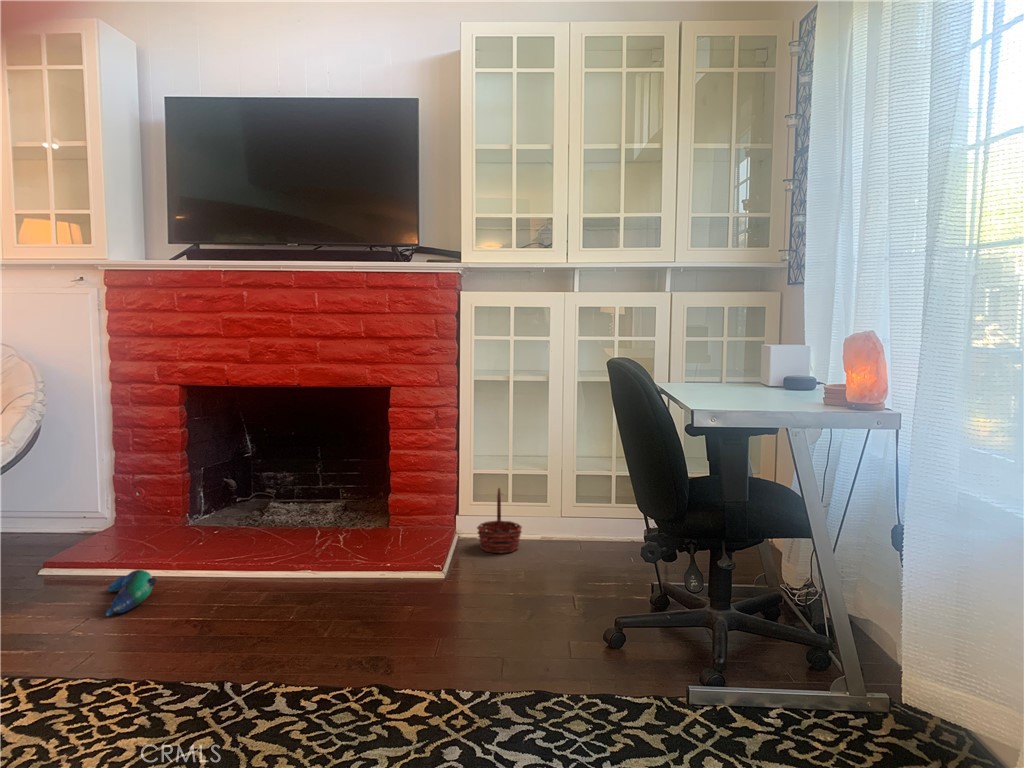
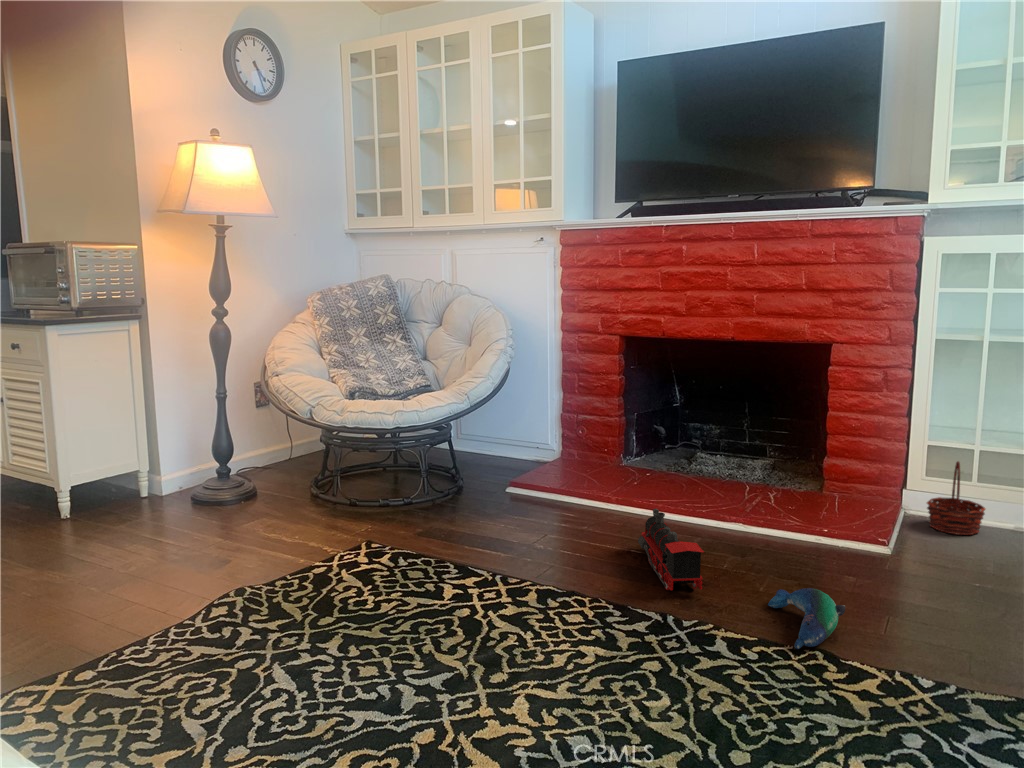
plush toy: present [105,570,157,616] -> present [768,588,845,649]
toy train: none [198,570,265,656] -> present [638,509,704,591]

